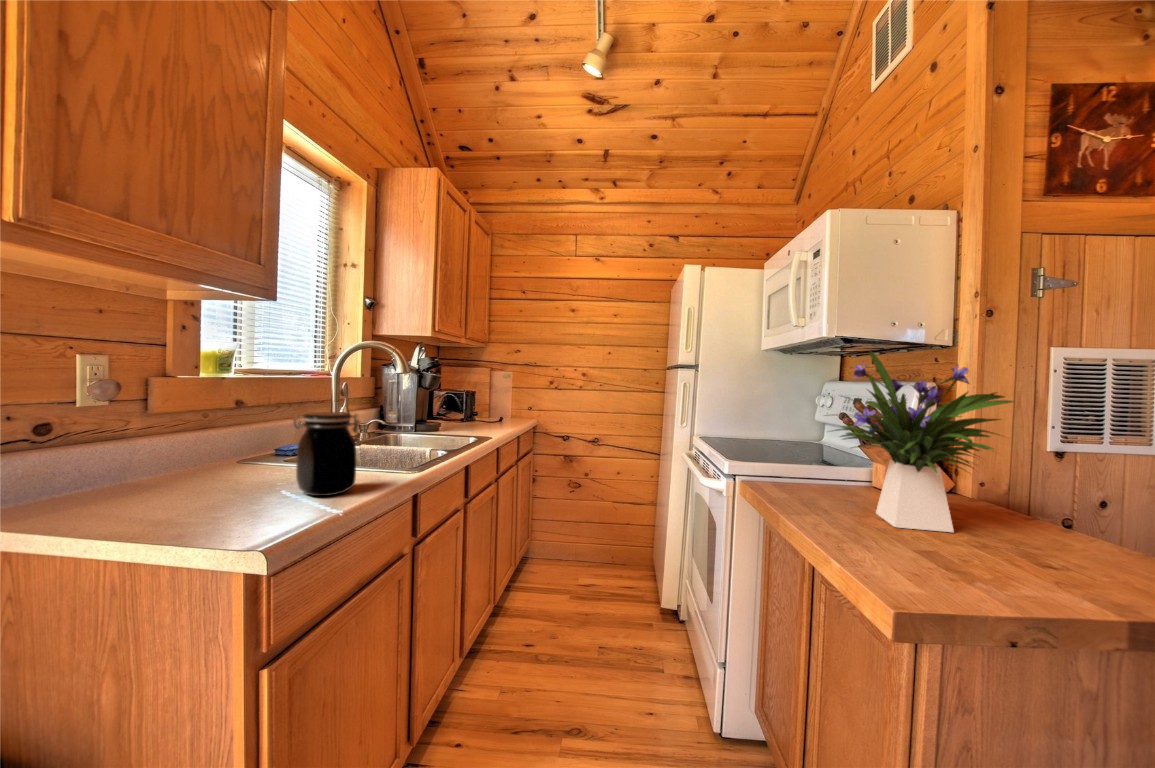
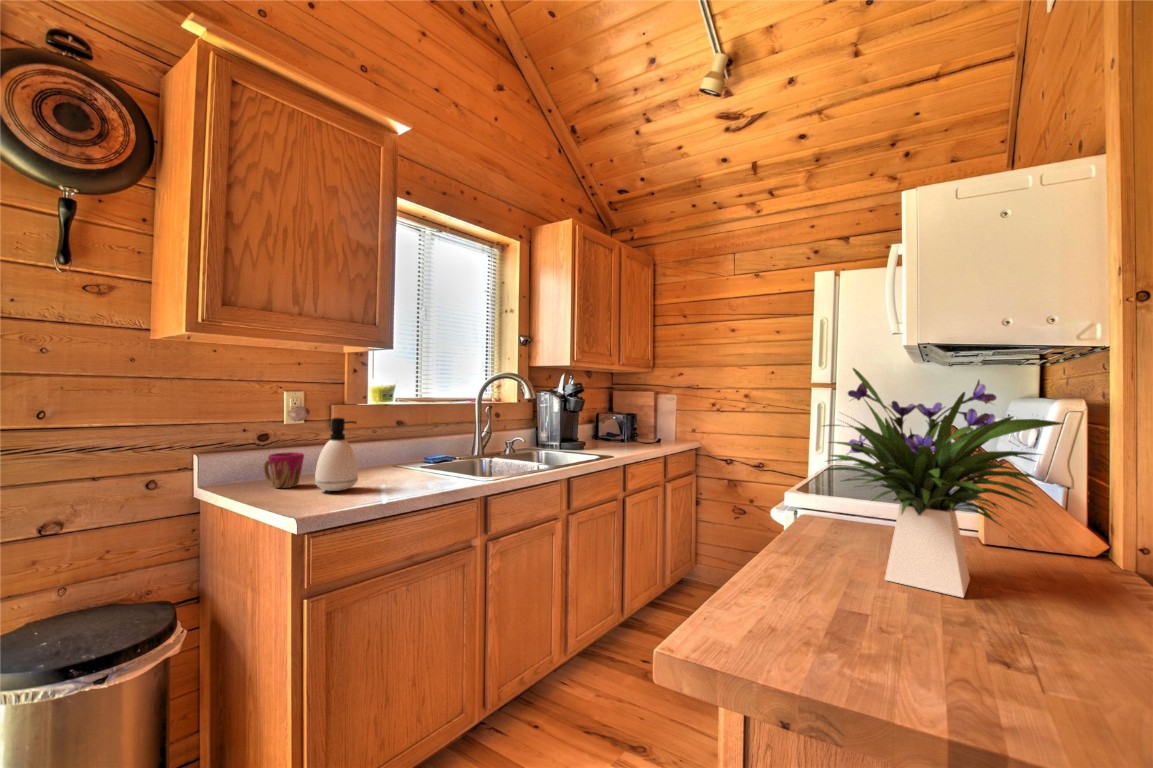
soap dispenser: none [188,397,263,509] -> present [315,418,358,491]
jar: present [294,412,359,496] -> none [385,429,428,489]
cup: none [60,455,147,515] -> present [264,452,304,488]

